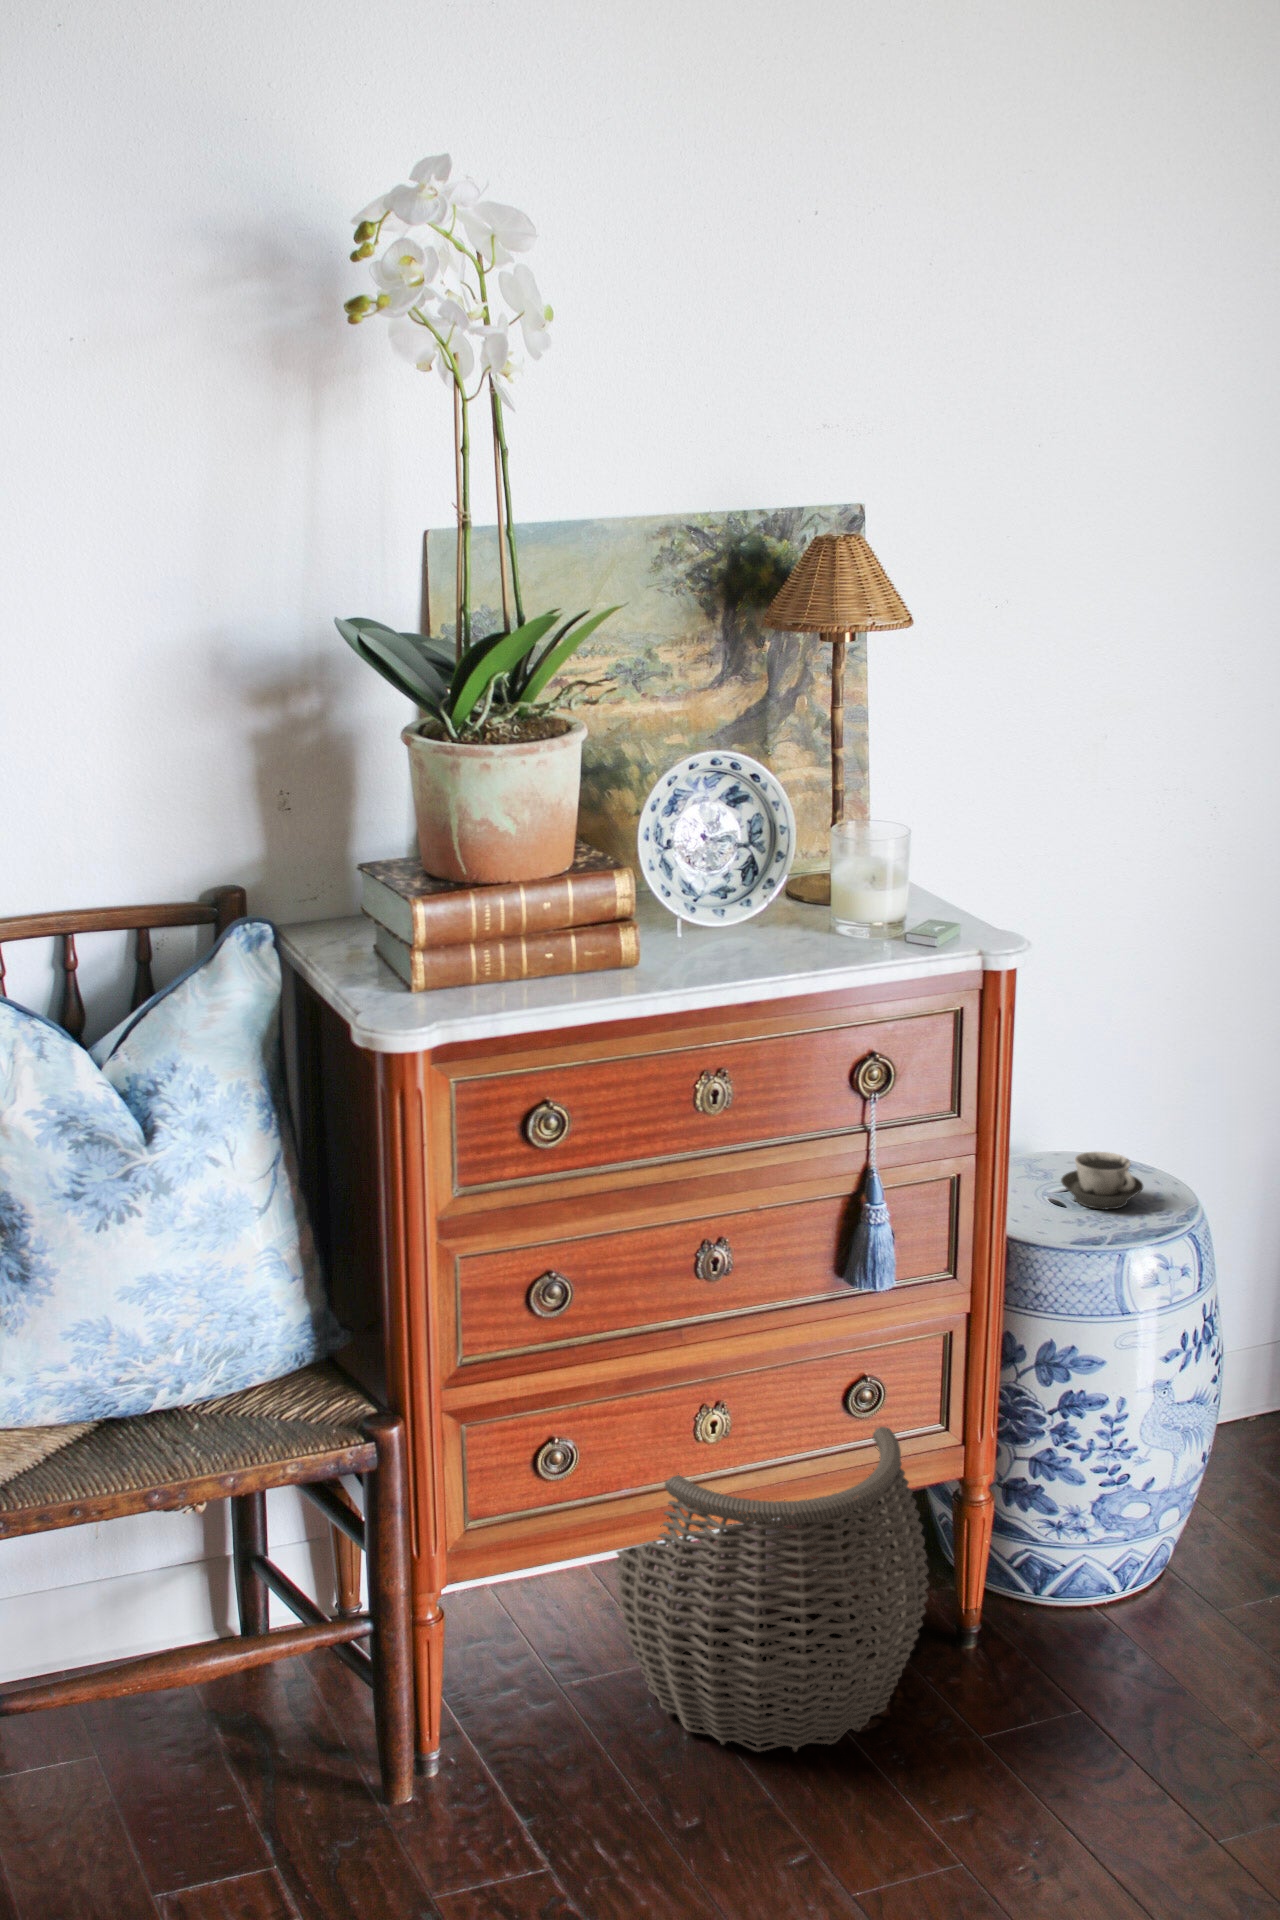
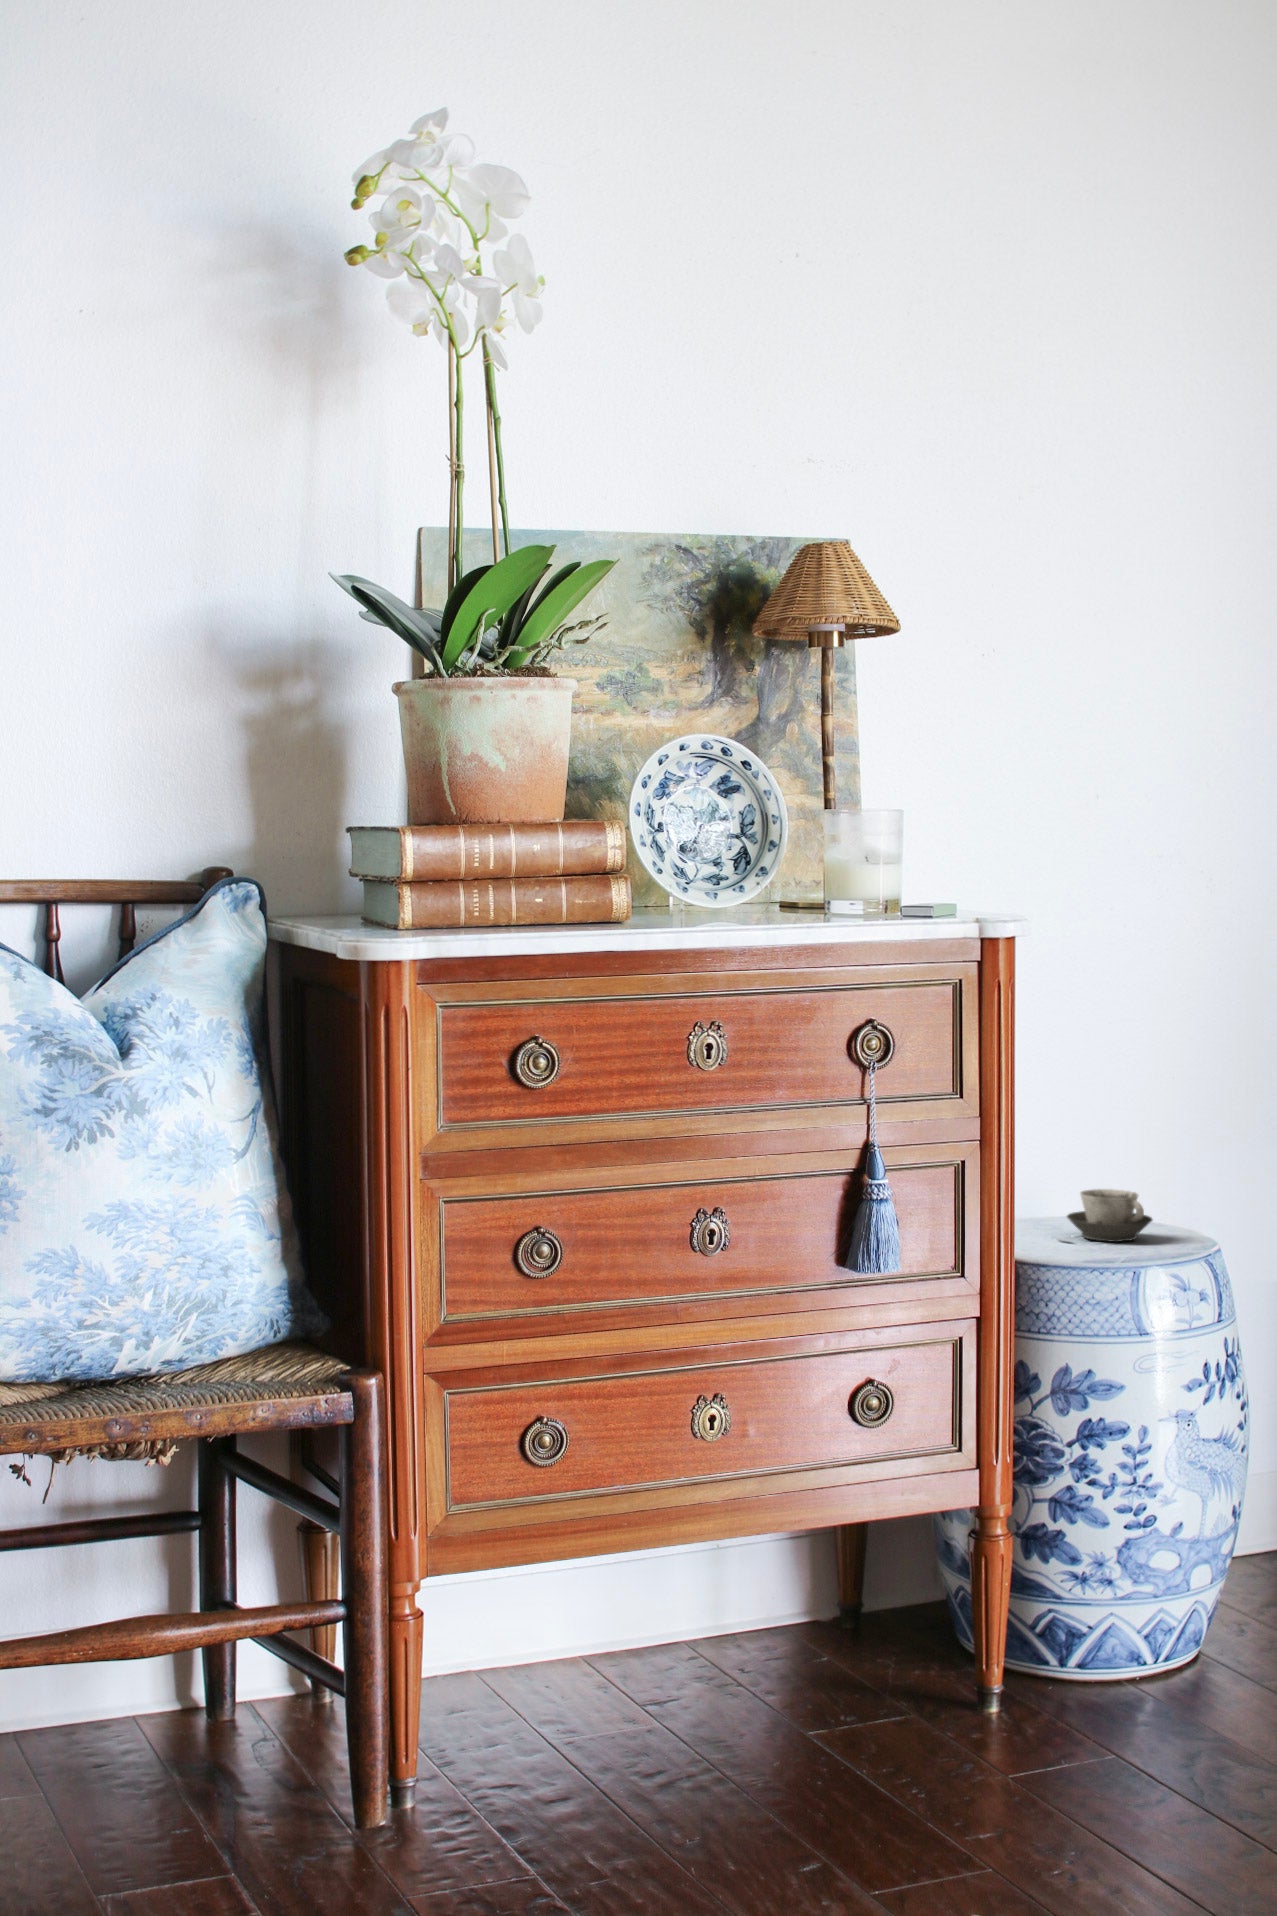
woven basket: present [615,1427,929,1752] -> none [604,1416,948,1794]

